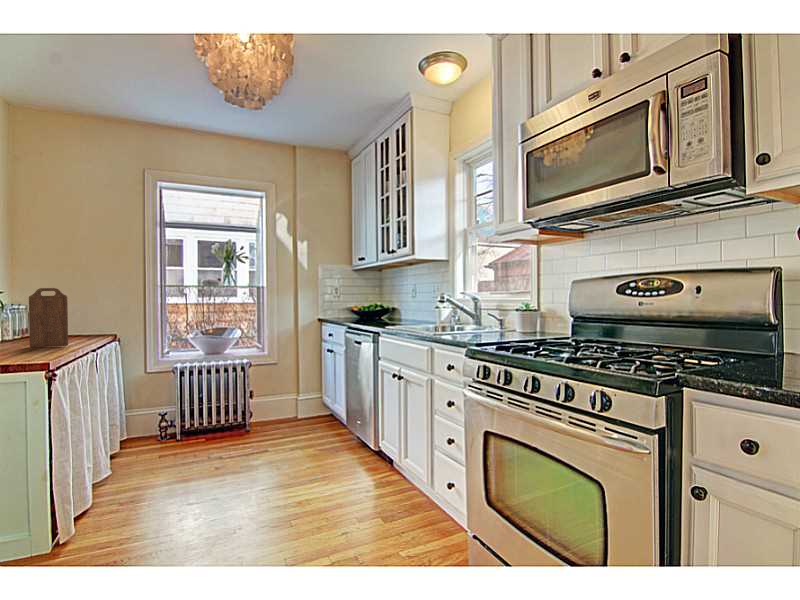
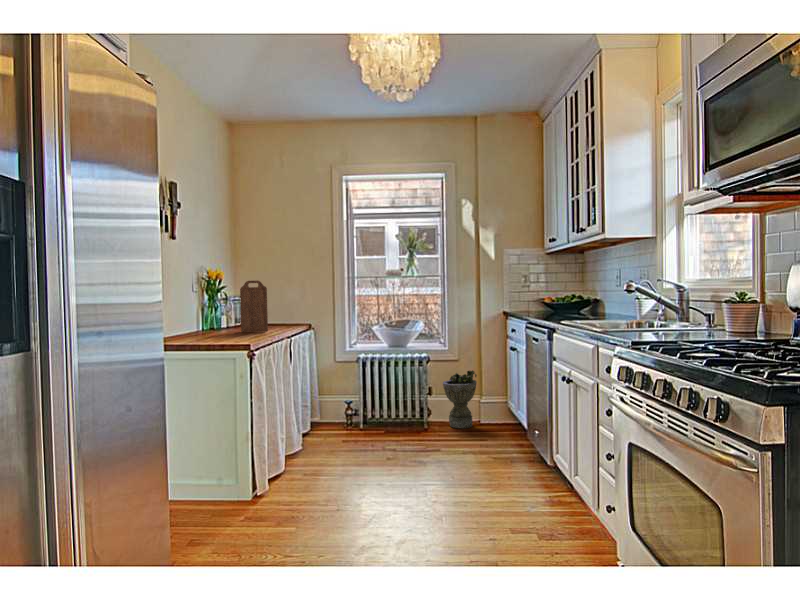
planter: none [262,372,294,426] -> present [443,370,477,428]

